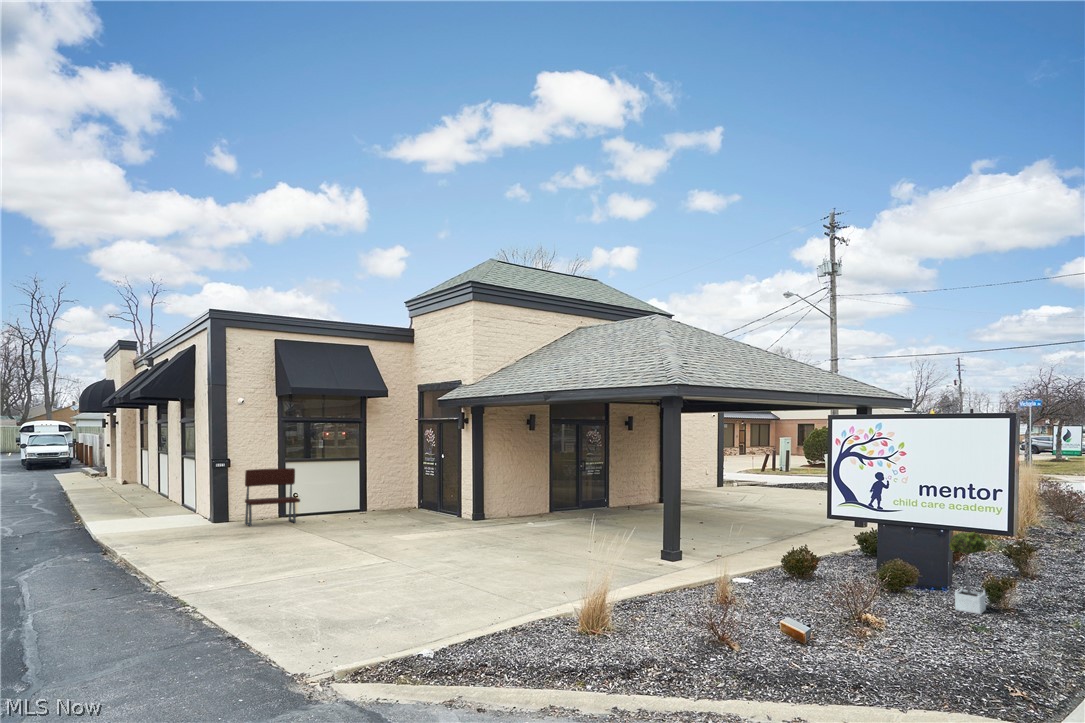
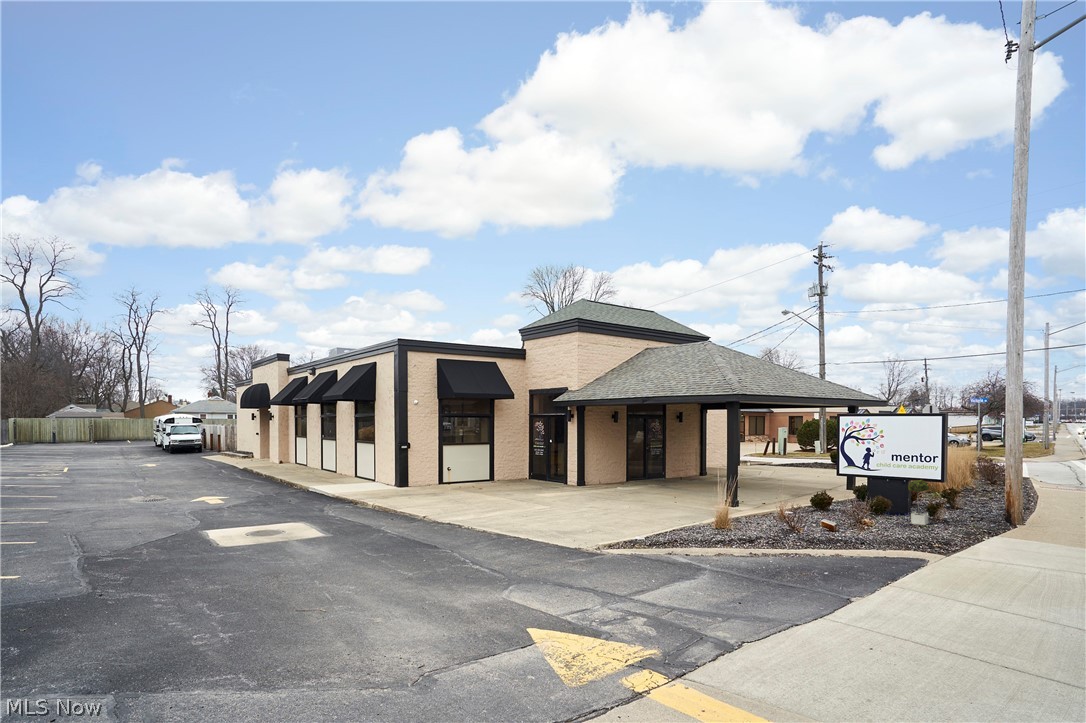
bench: present [245,468,300,526] -> none [420,450,458,490]

